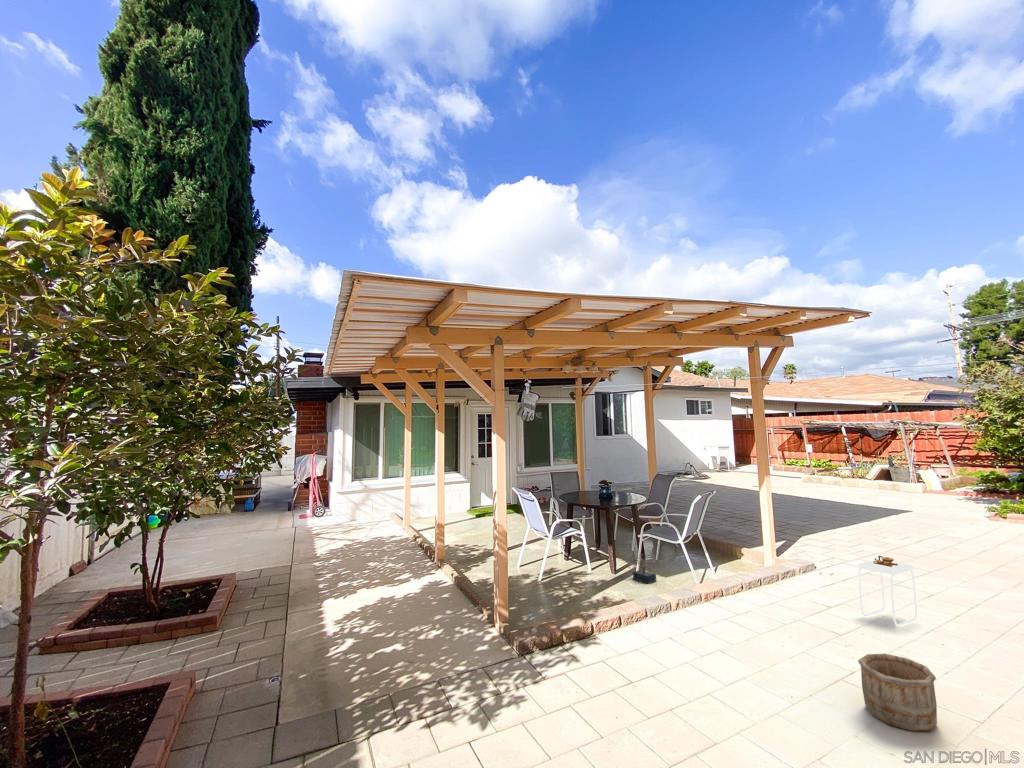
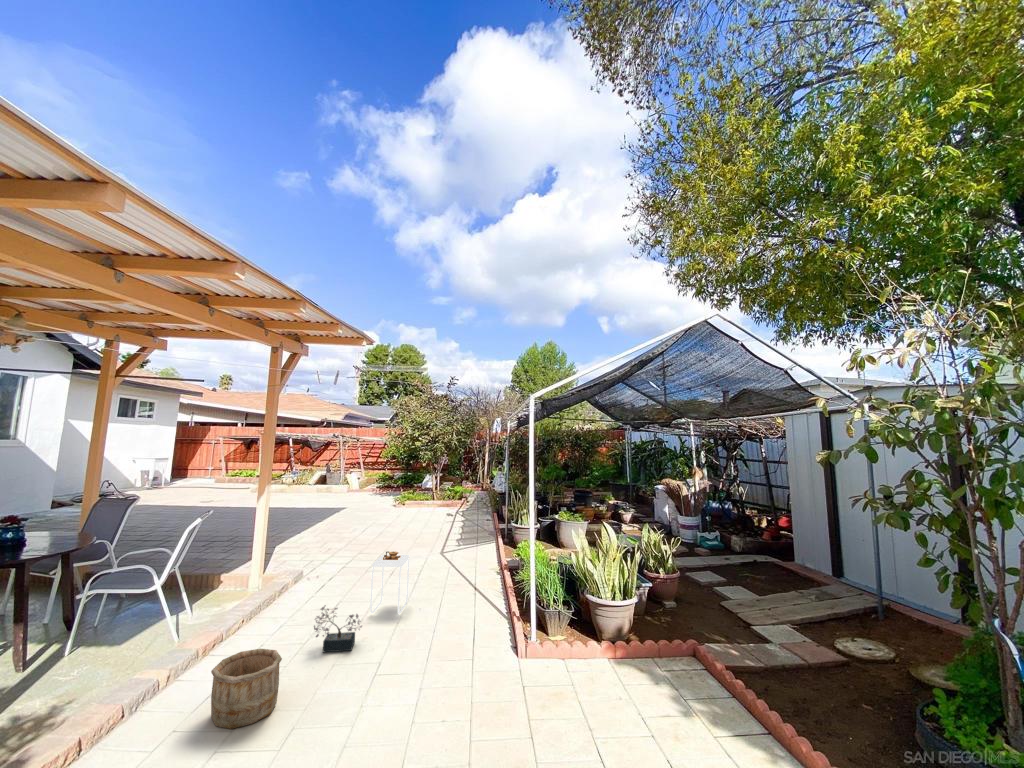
decorative plant: present [627,550,656,584] -> present [314,605,362,652]
wooden bucket: present [858,654,937,731] -> present [211,649,282,729]

